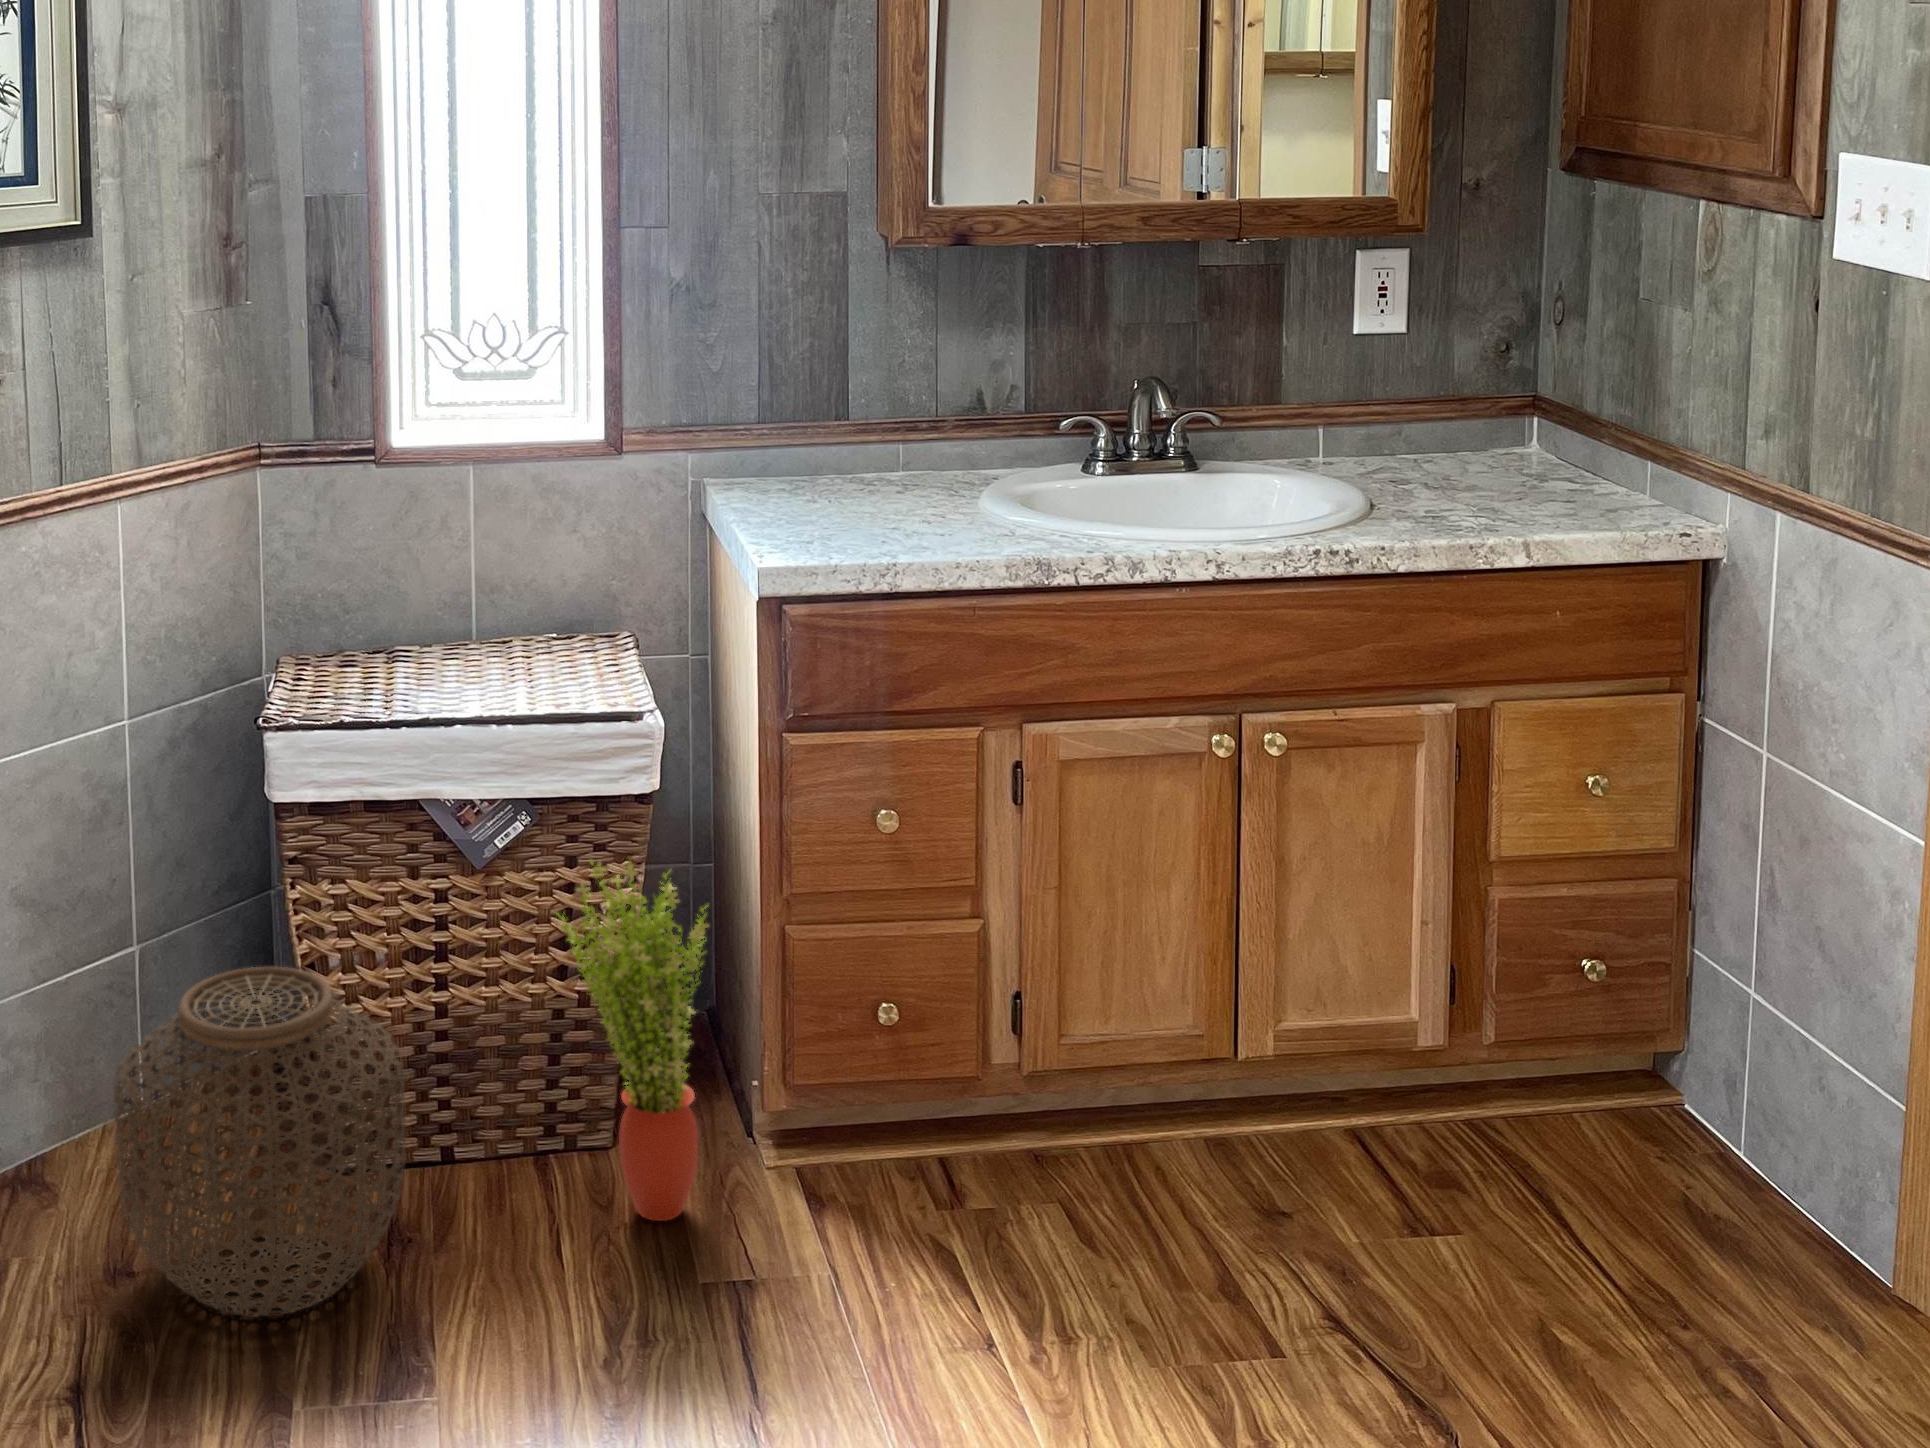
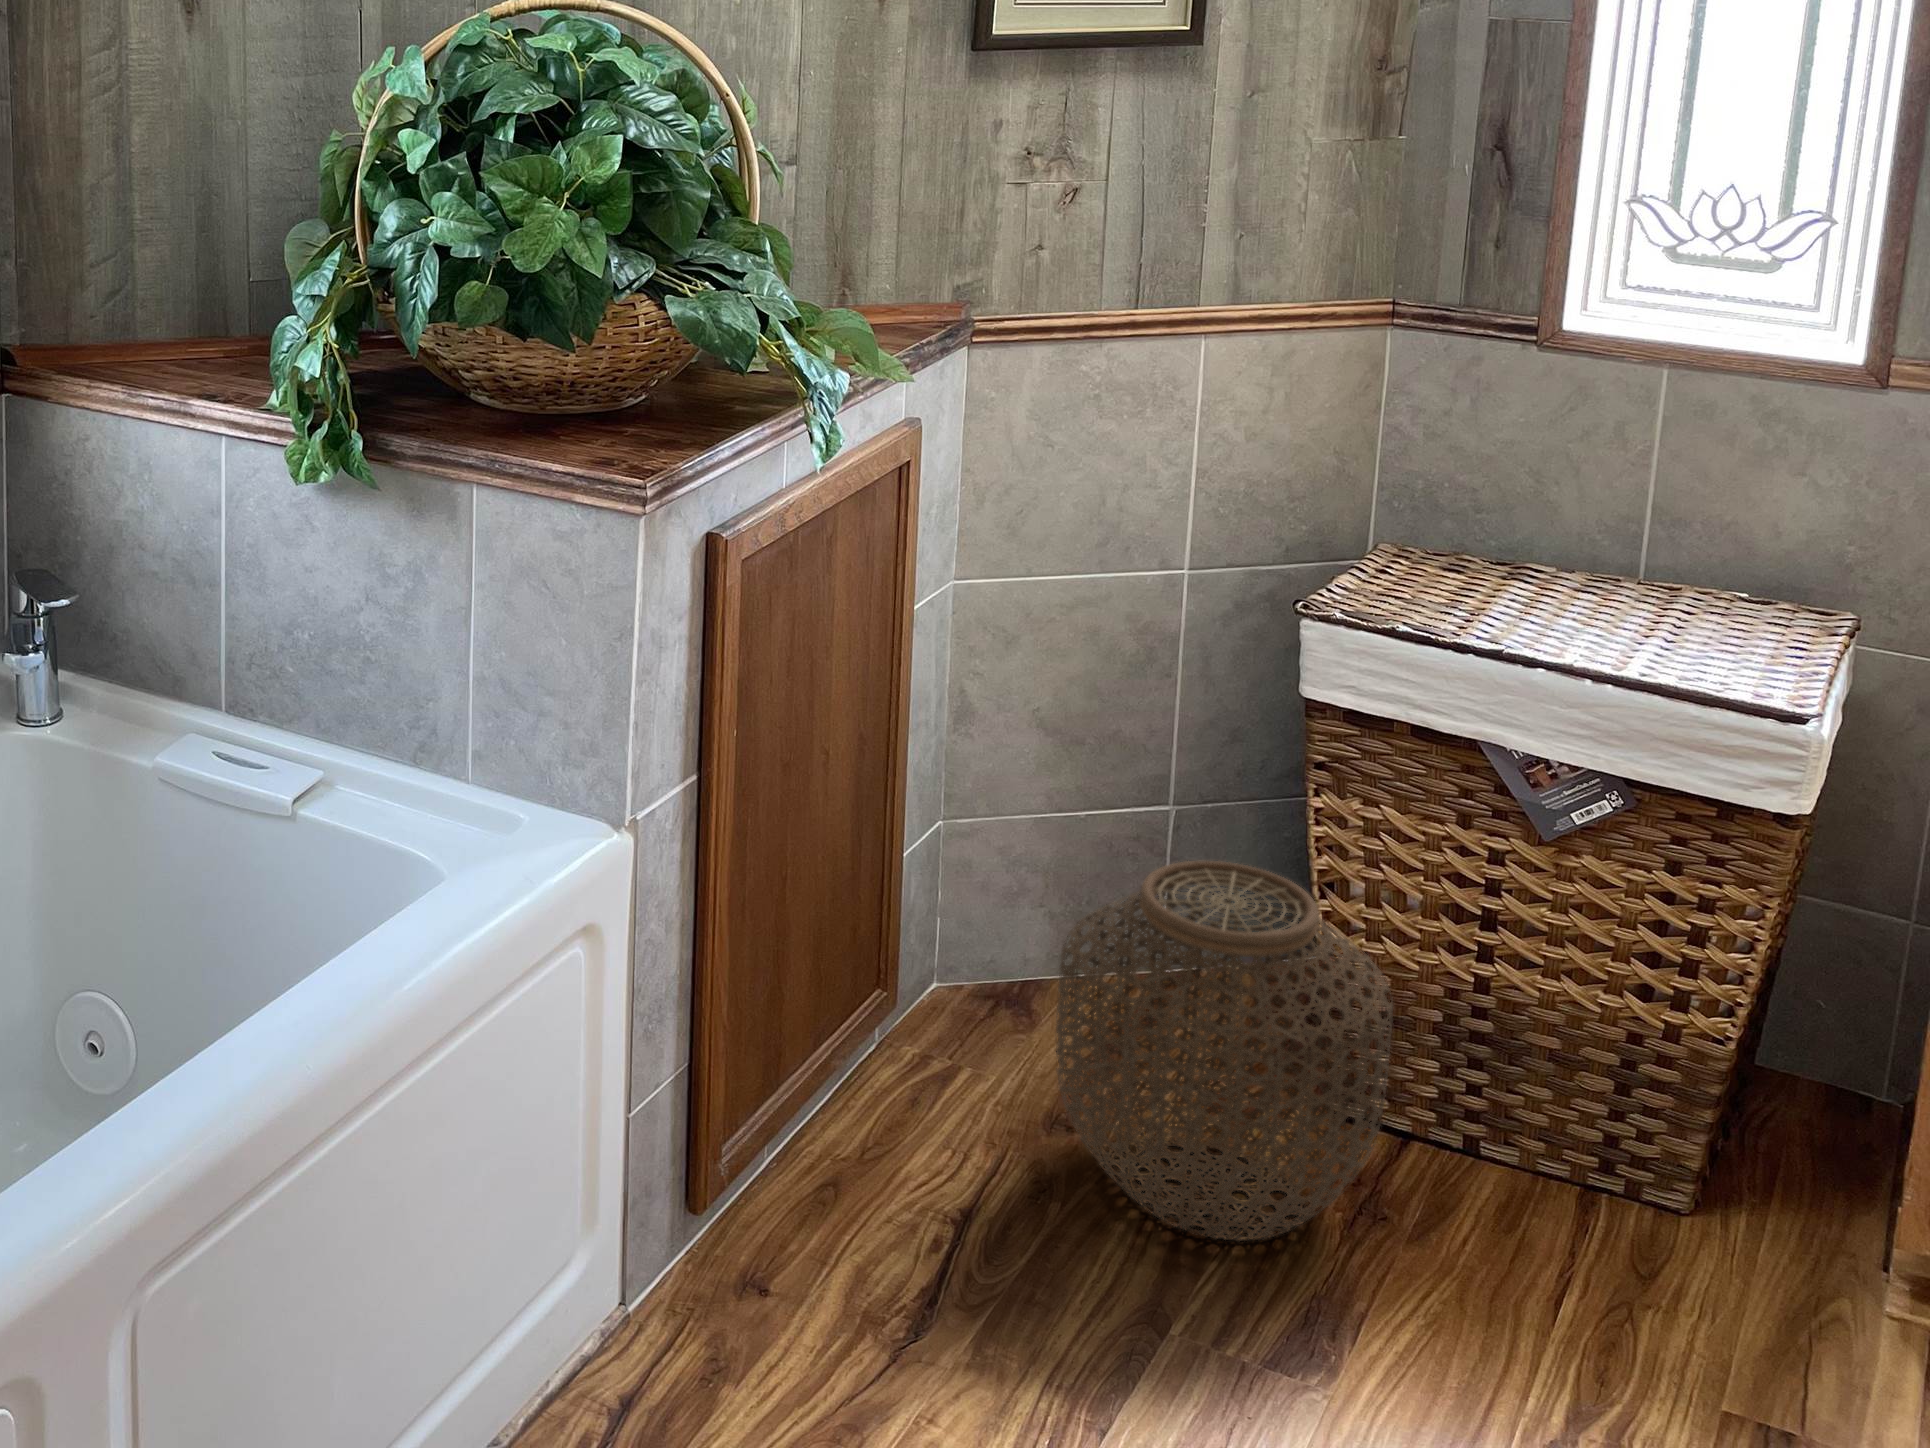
potted plant: present [558,860,709,1221] -> none [1619,864,1839,1324]

